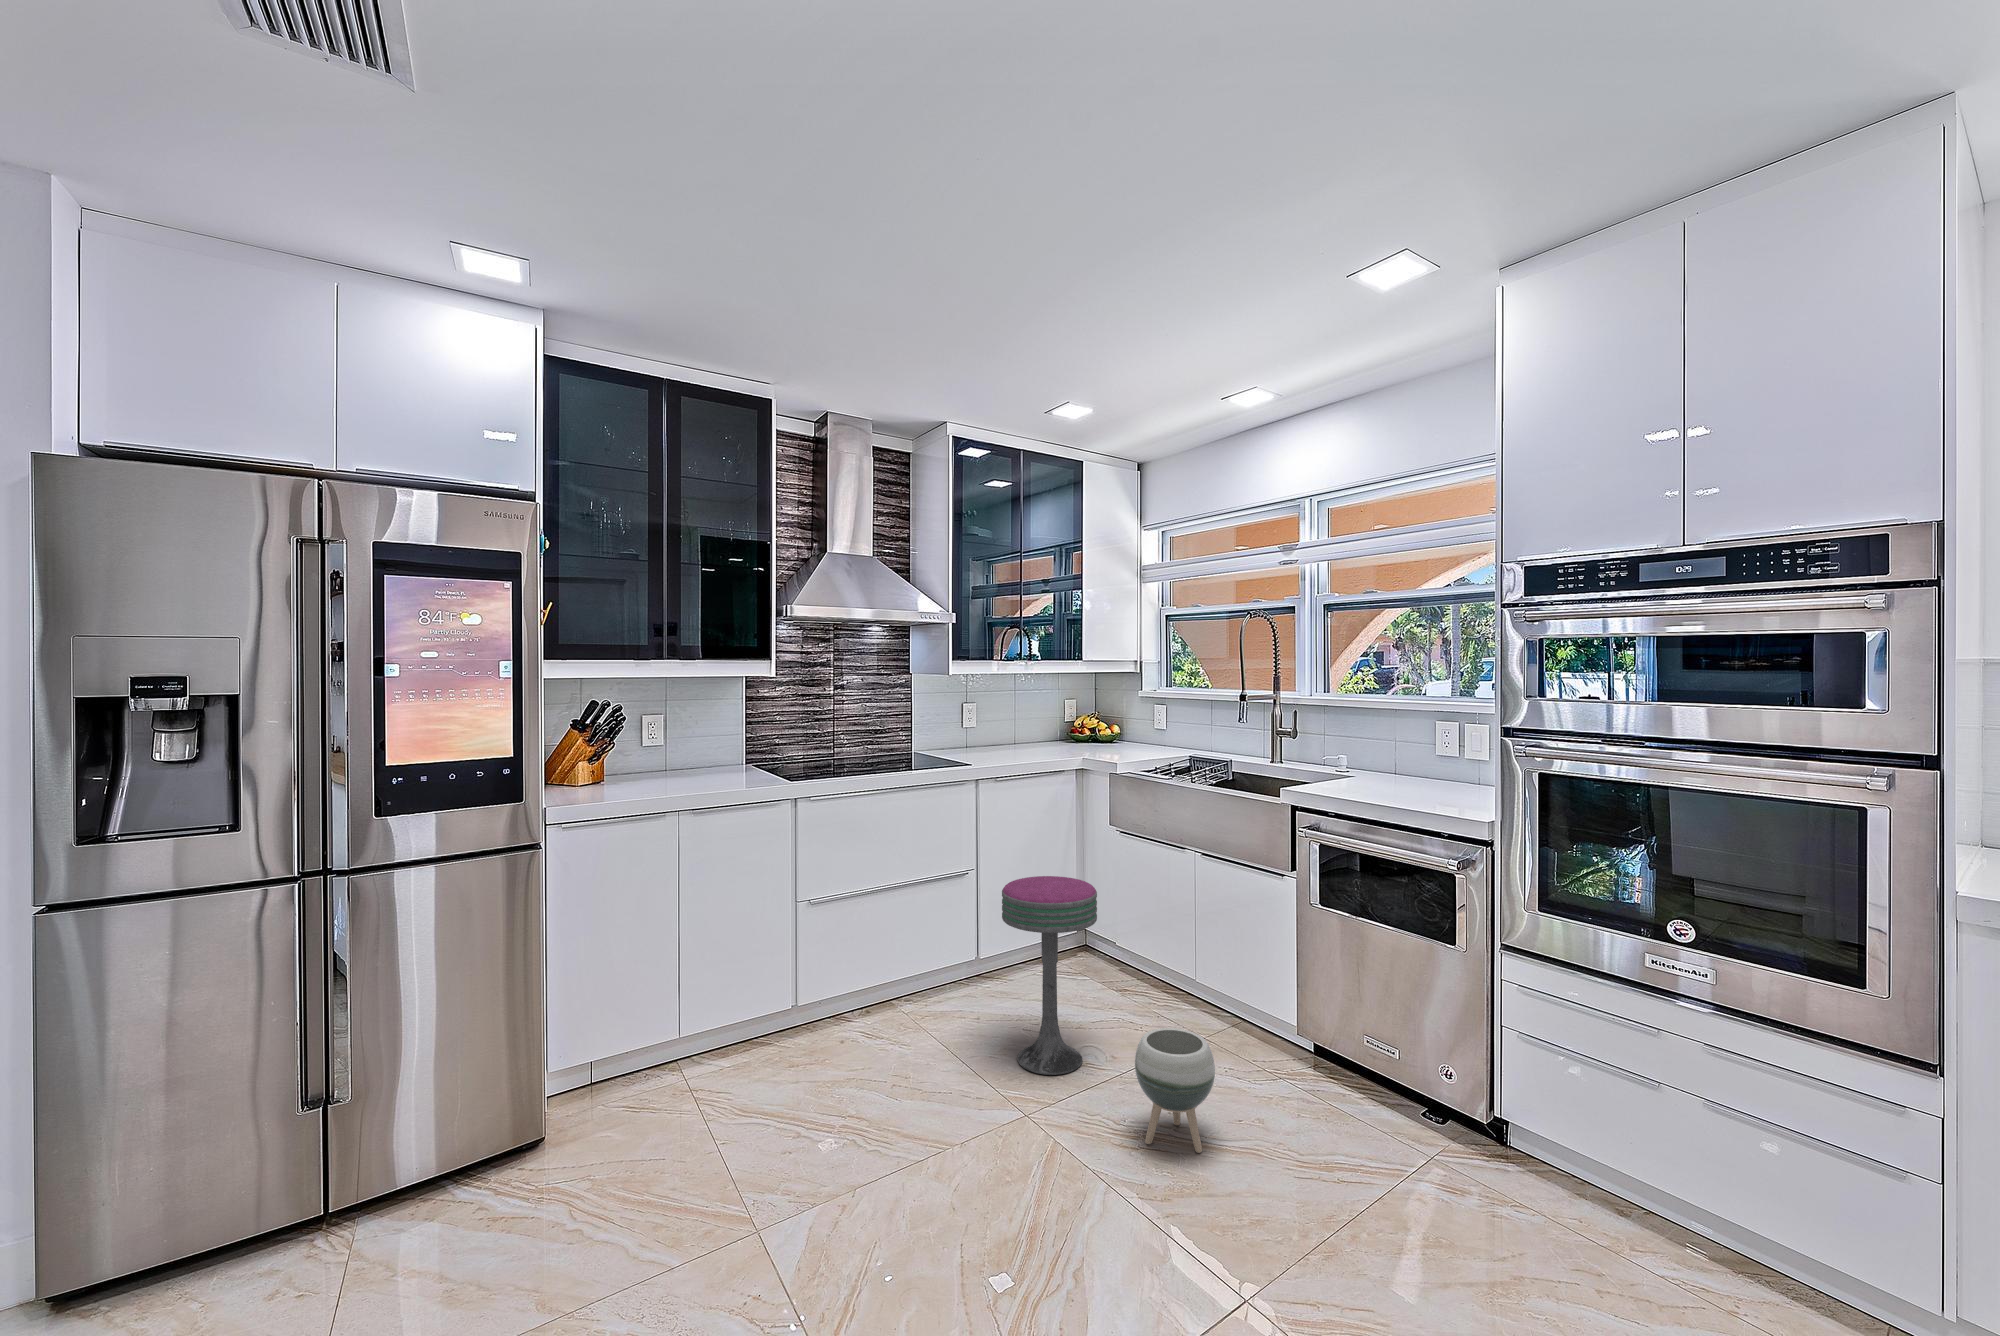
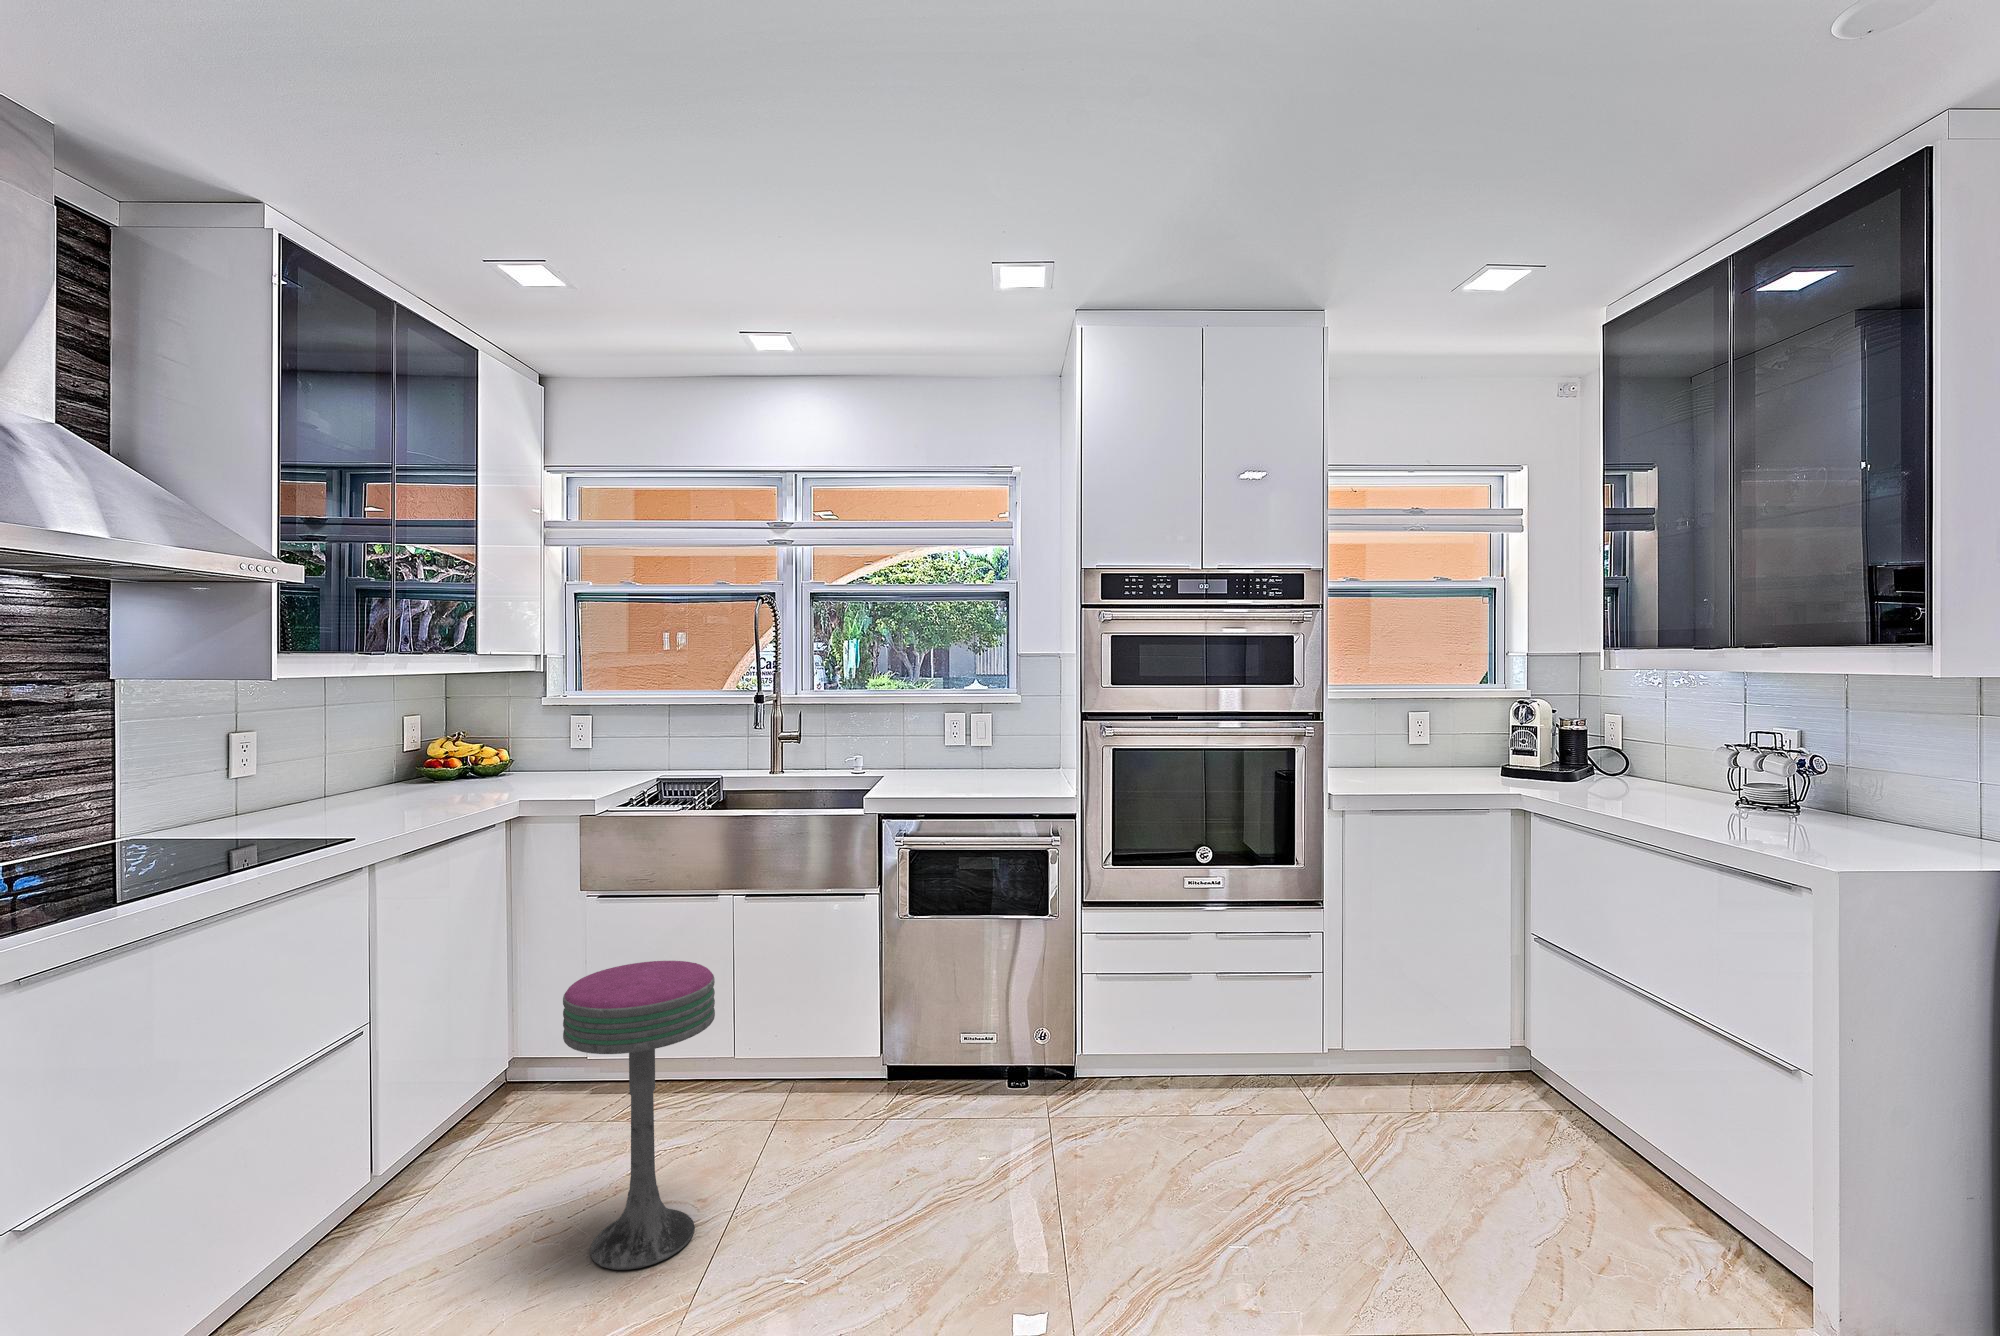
planter: present [1135,1028,1215,1153] -> none [849,1087,944,1247]

